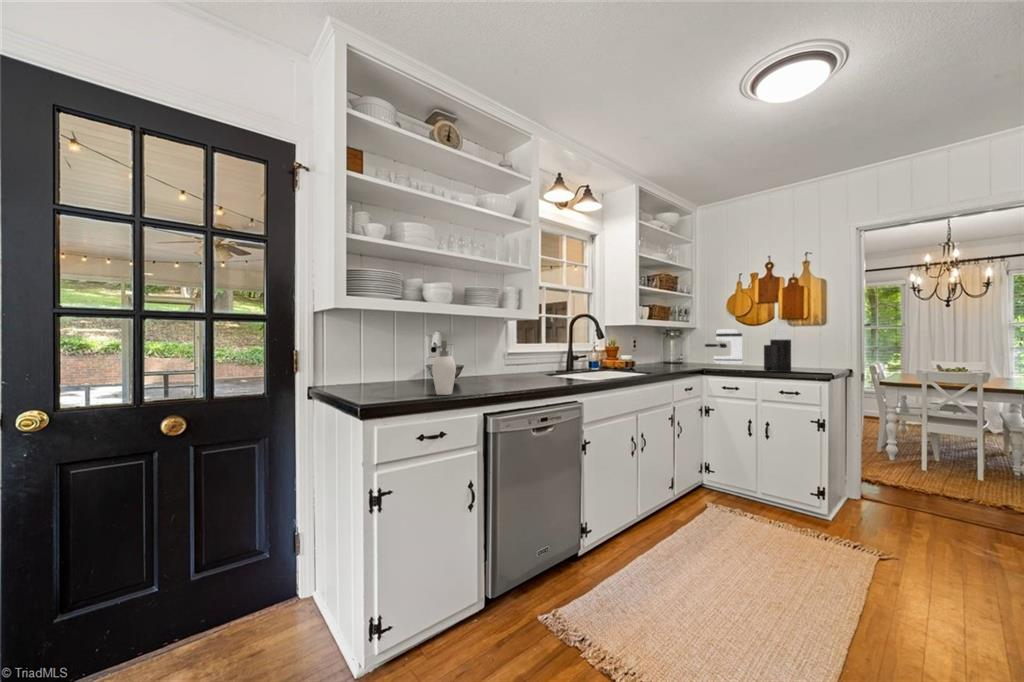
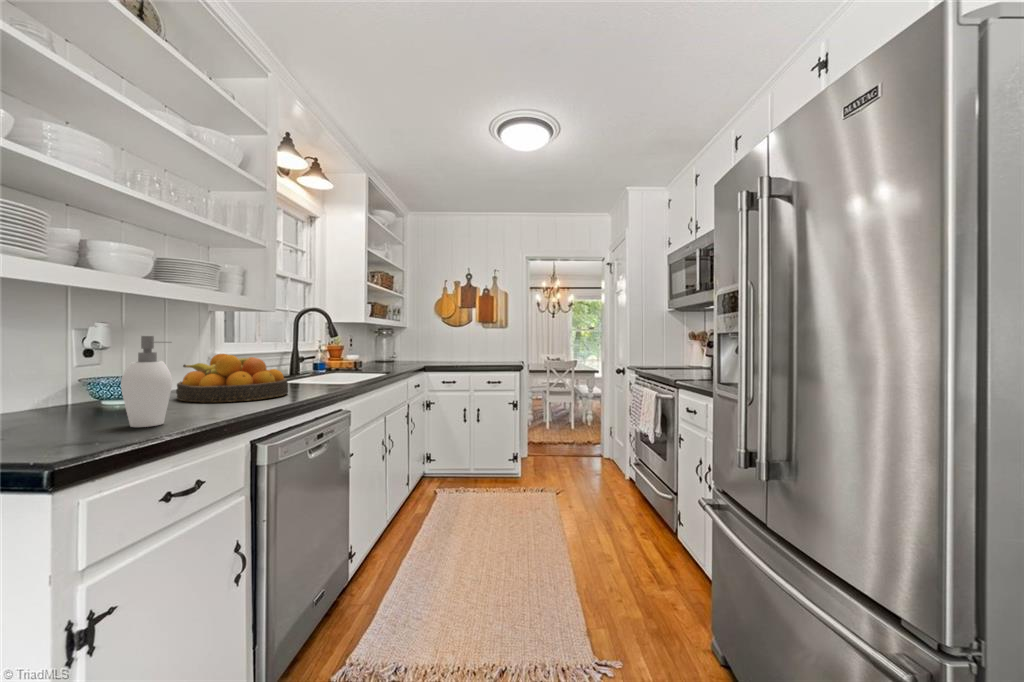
knife block: present [764,323,791,372] -> none [475,325,497,367]
coffee maker: present [705,329,742,364] -> none [414,329,447,361]
fruit bowl: none [473,352,541,386] -> present [176,354,288,402]

